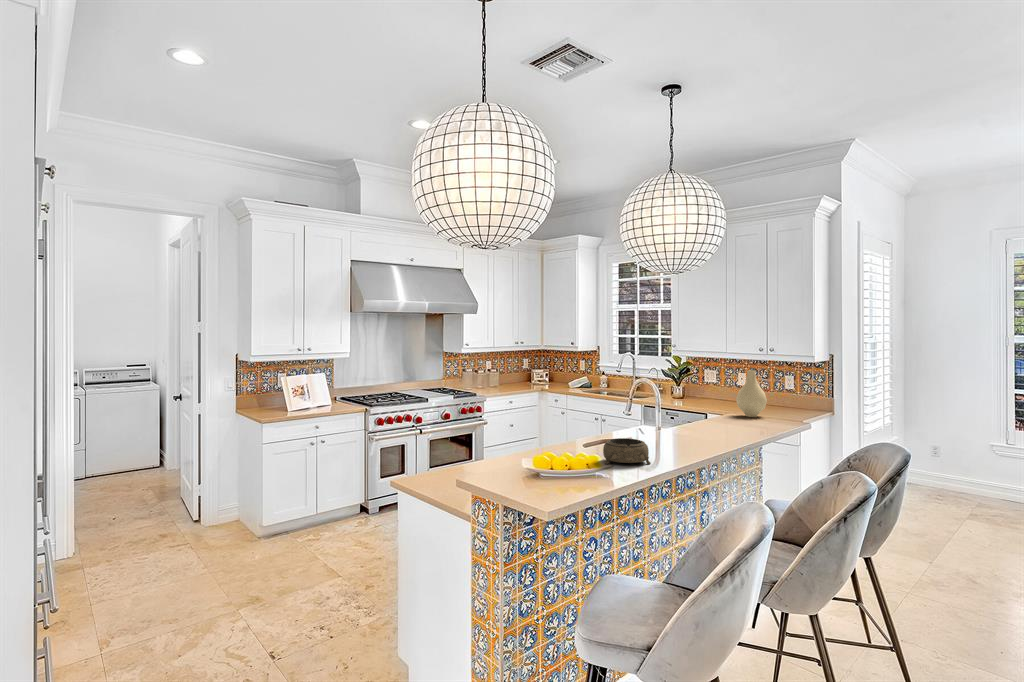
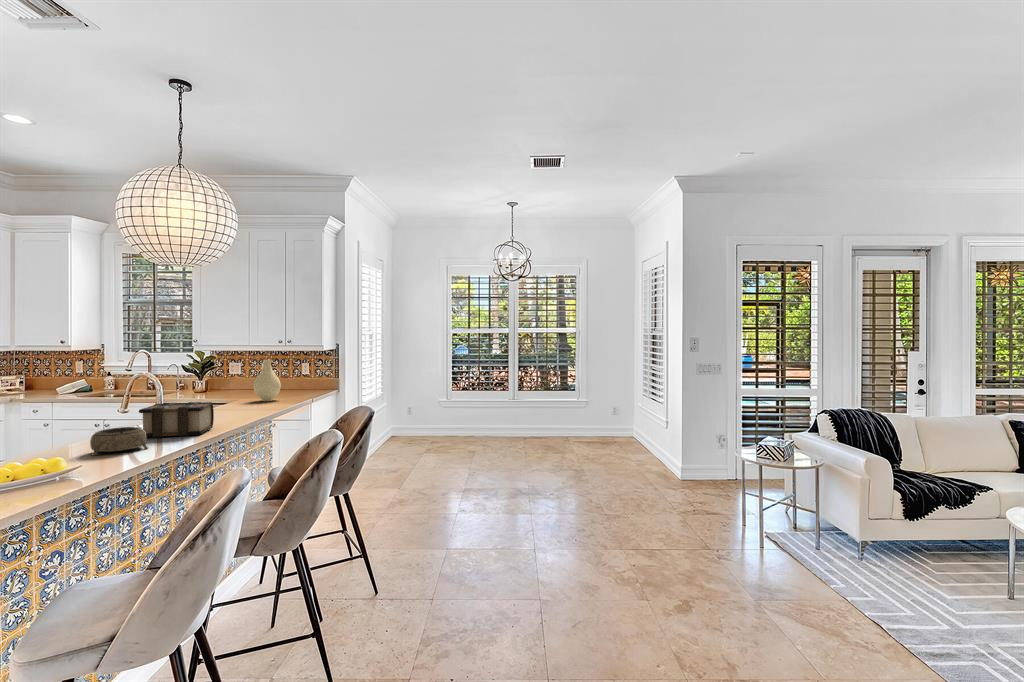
book: none [639,415,706,454] -> present [139,402,214,438]

